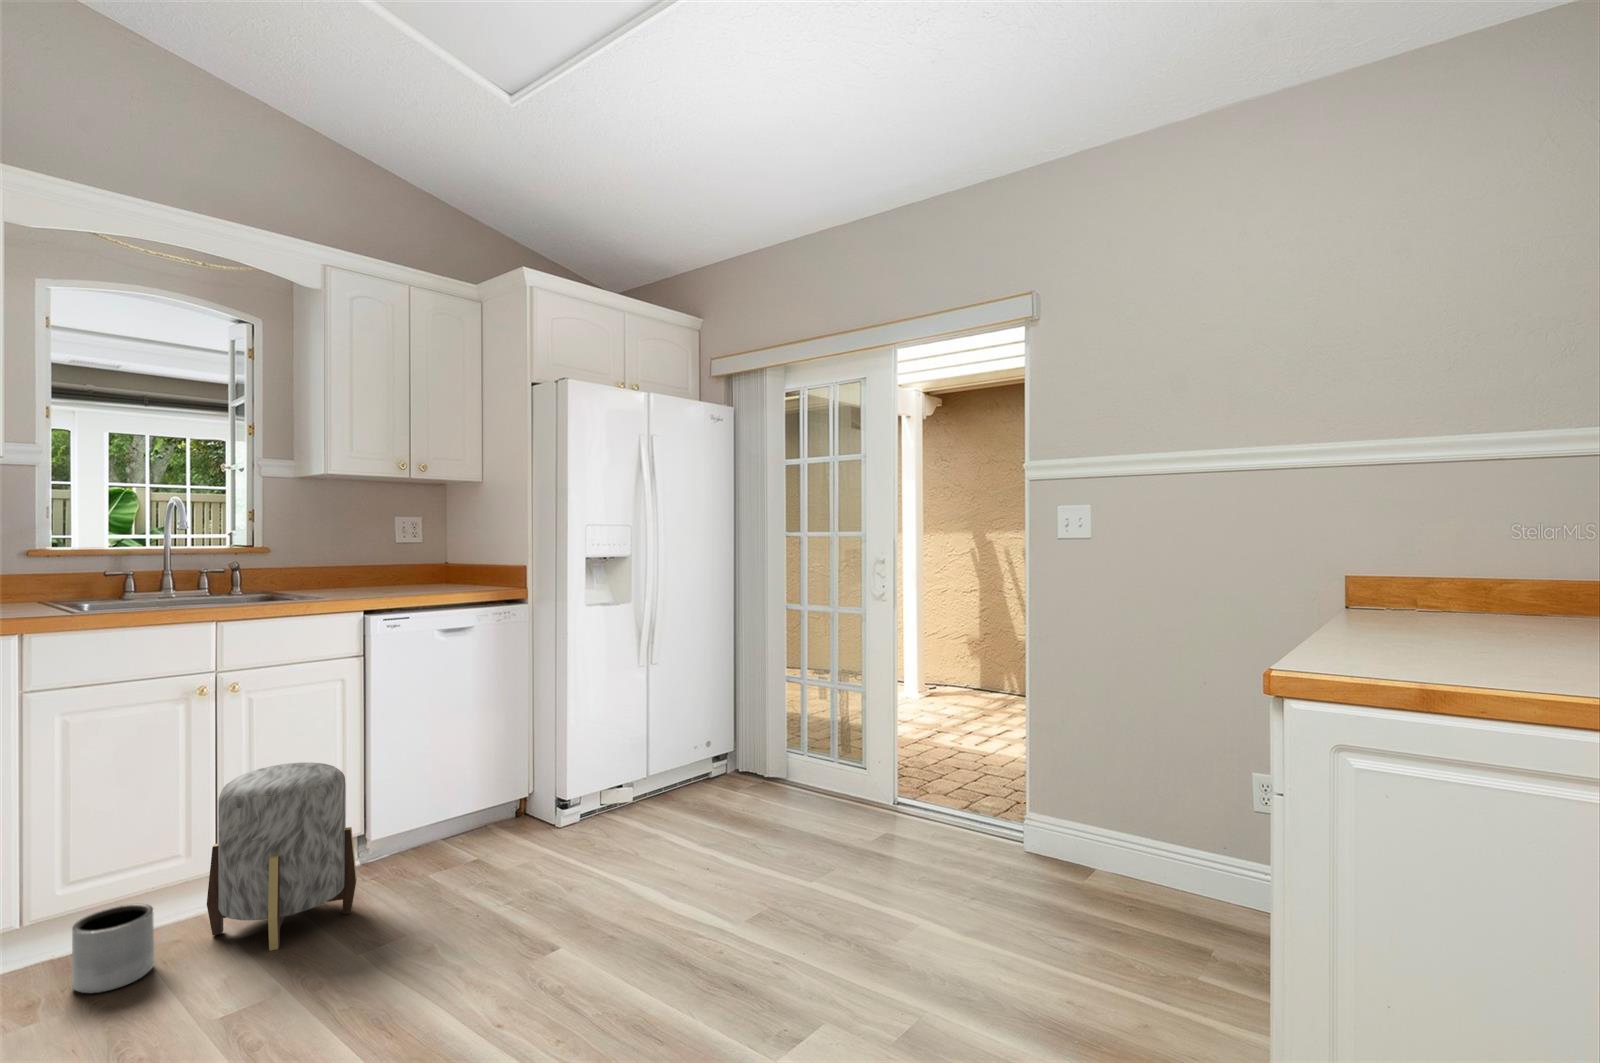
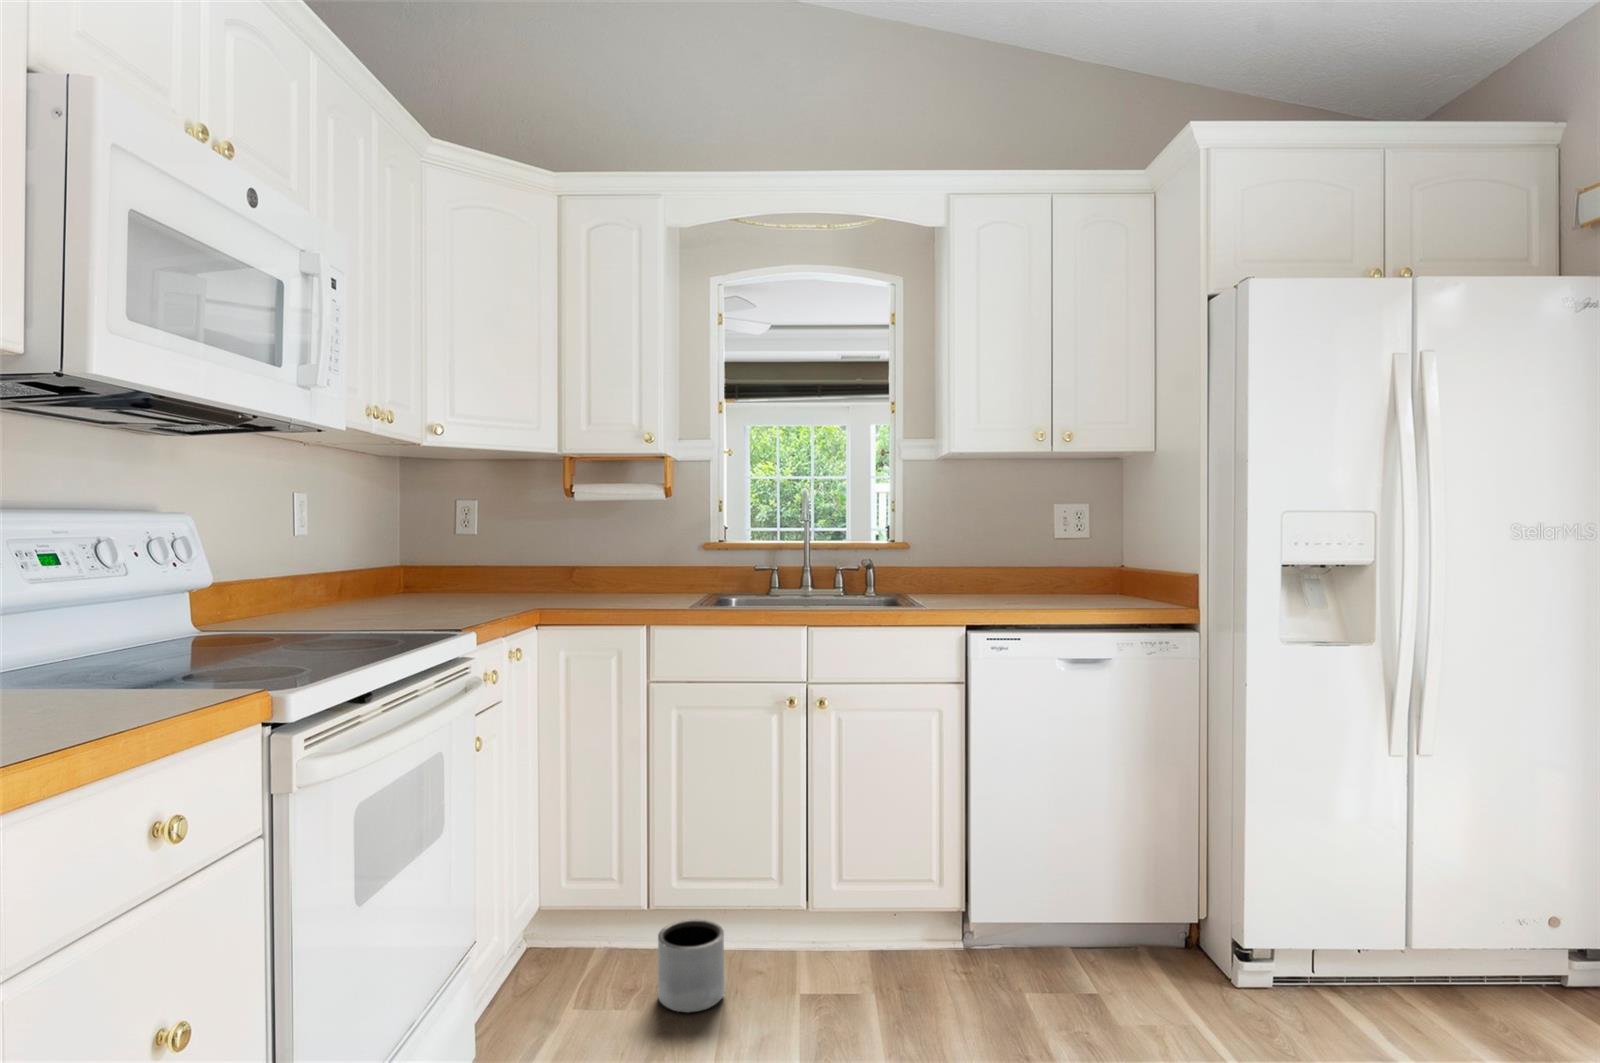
stool: present [207,762,357,951] -> none [781,804,925,1036]

